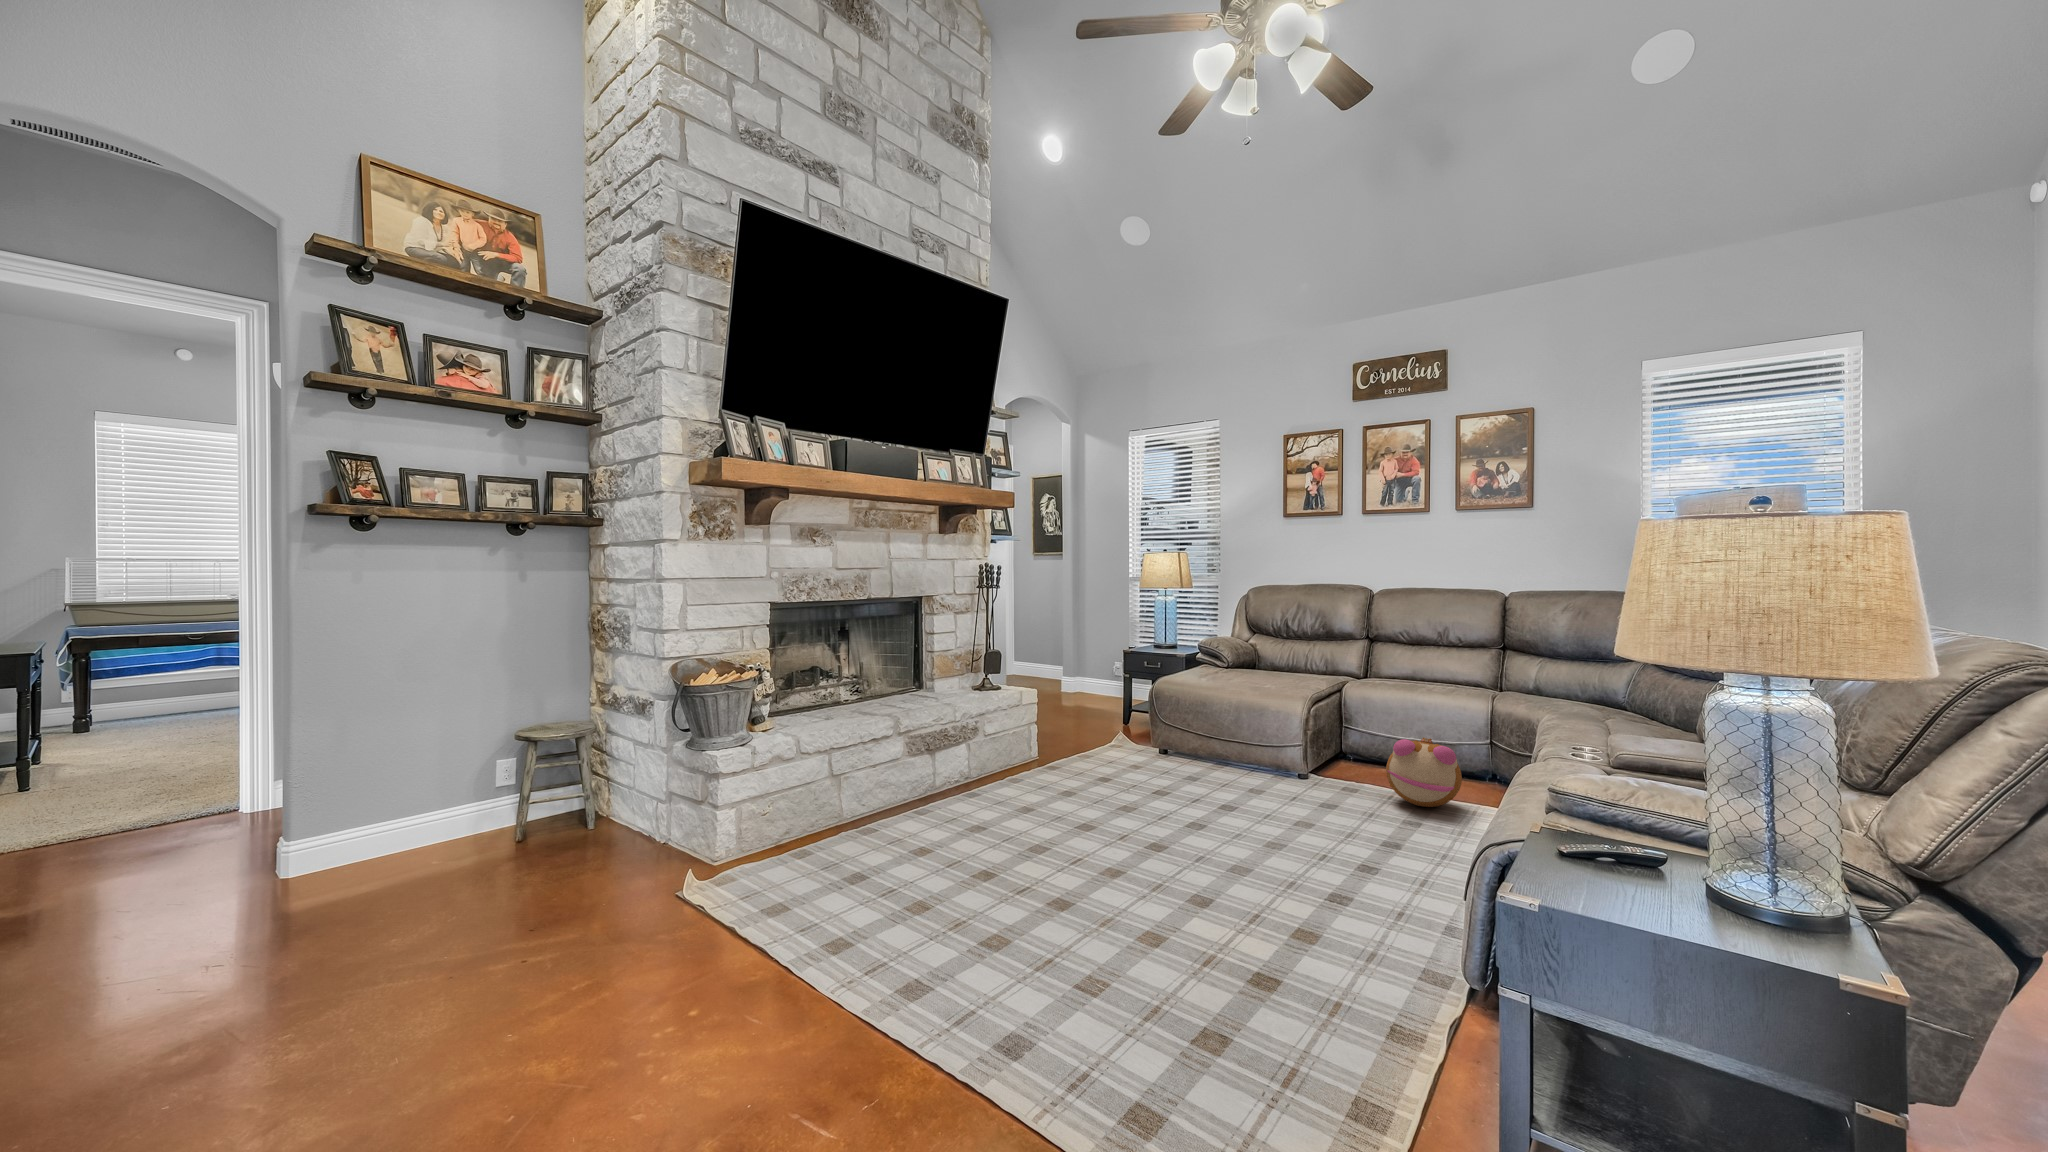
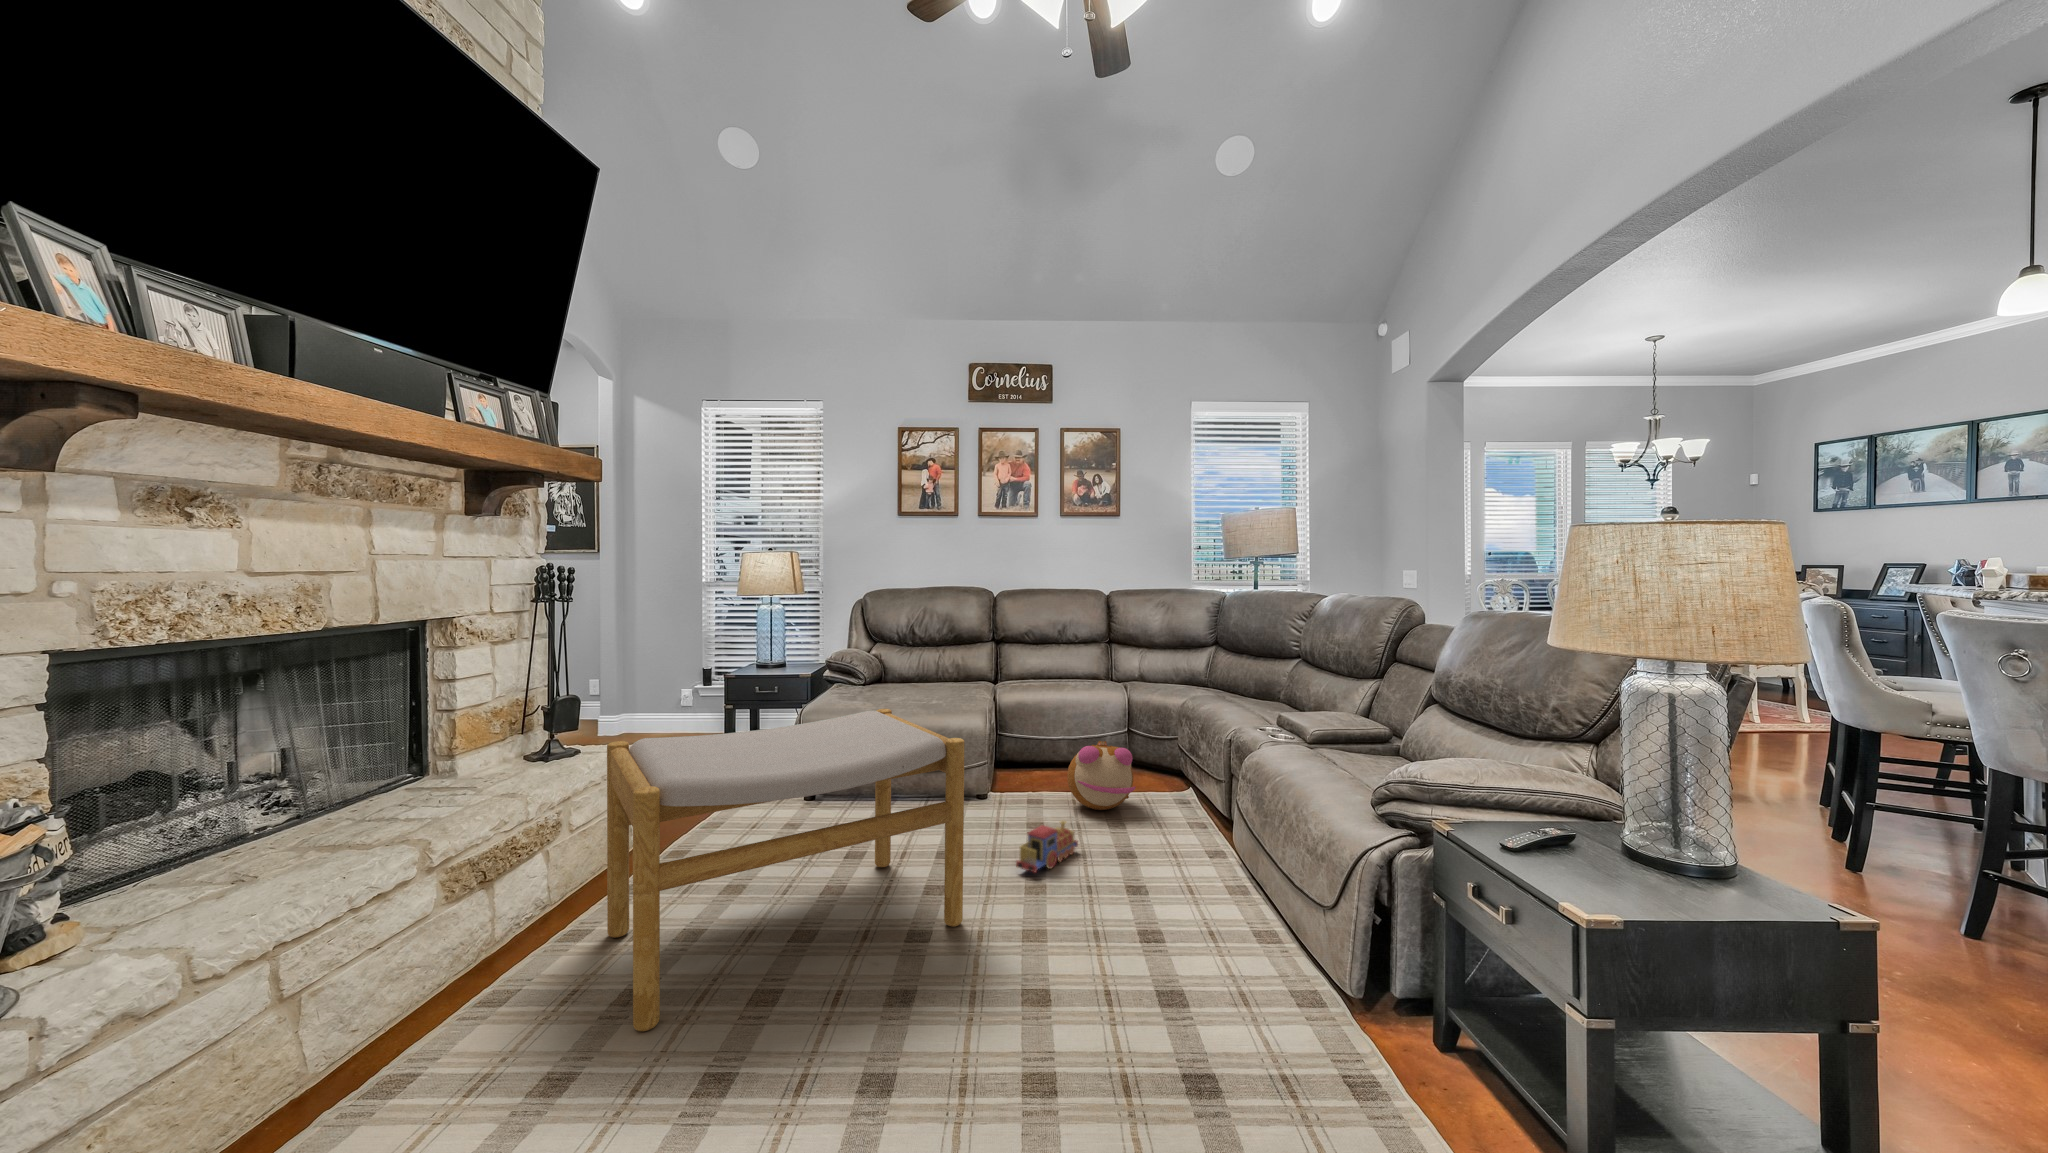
footstool: none [978,676,1211,847] -> present [607,709,965,1031]
toy train: none [1286,795,1360,834] -> present [1016,821,1078,873]

